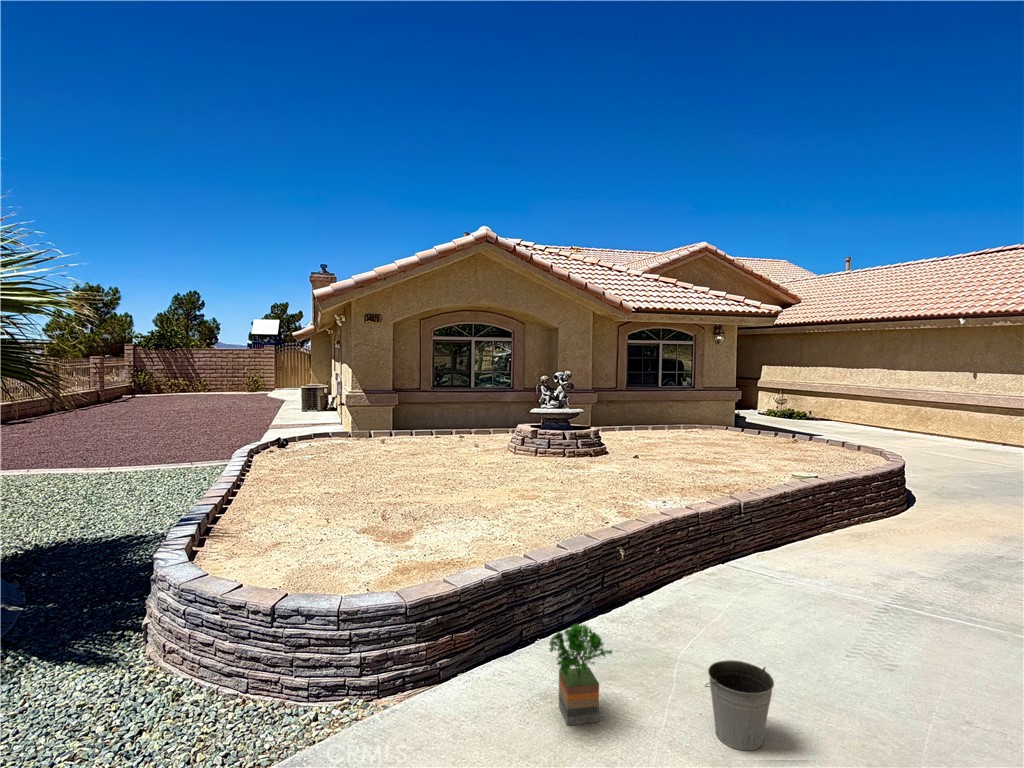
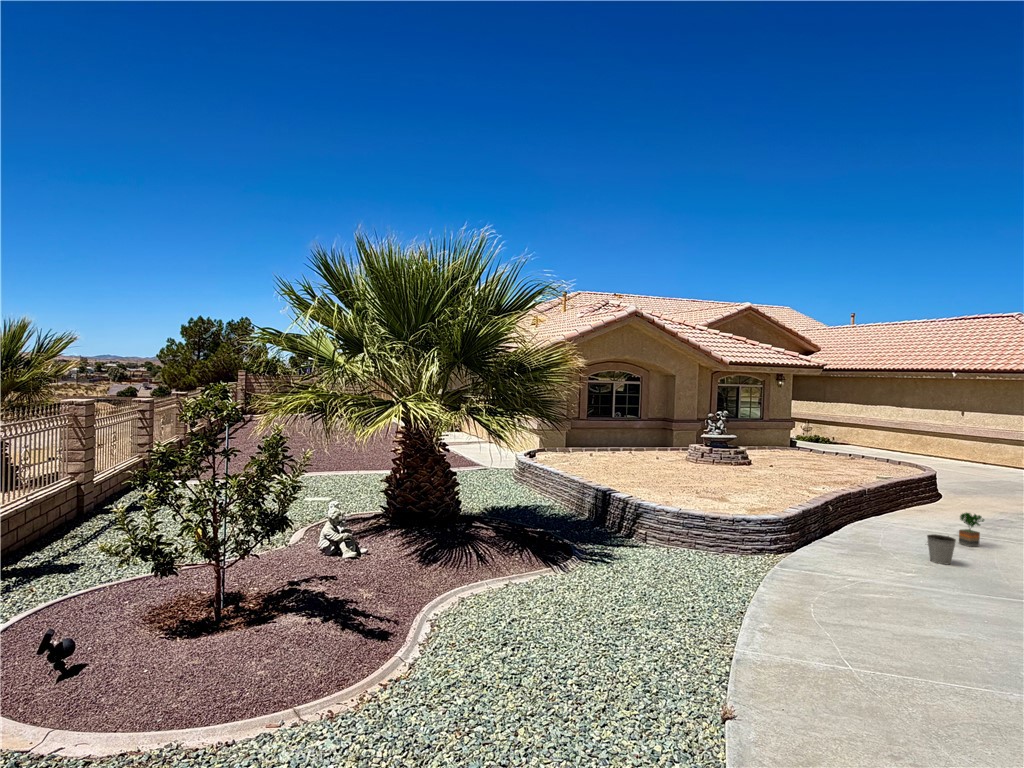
potted tree: present [549,624,612,725] -> present [959,513,984,547]

